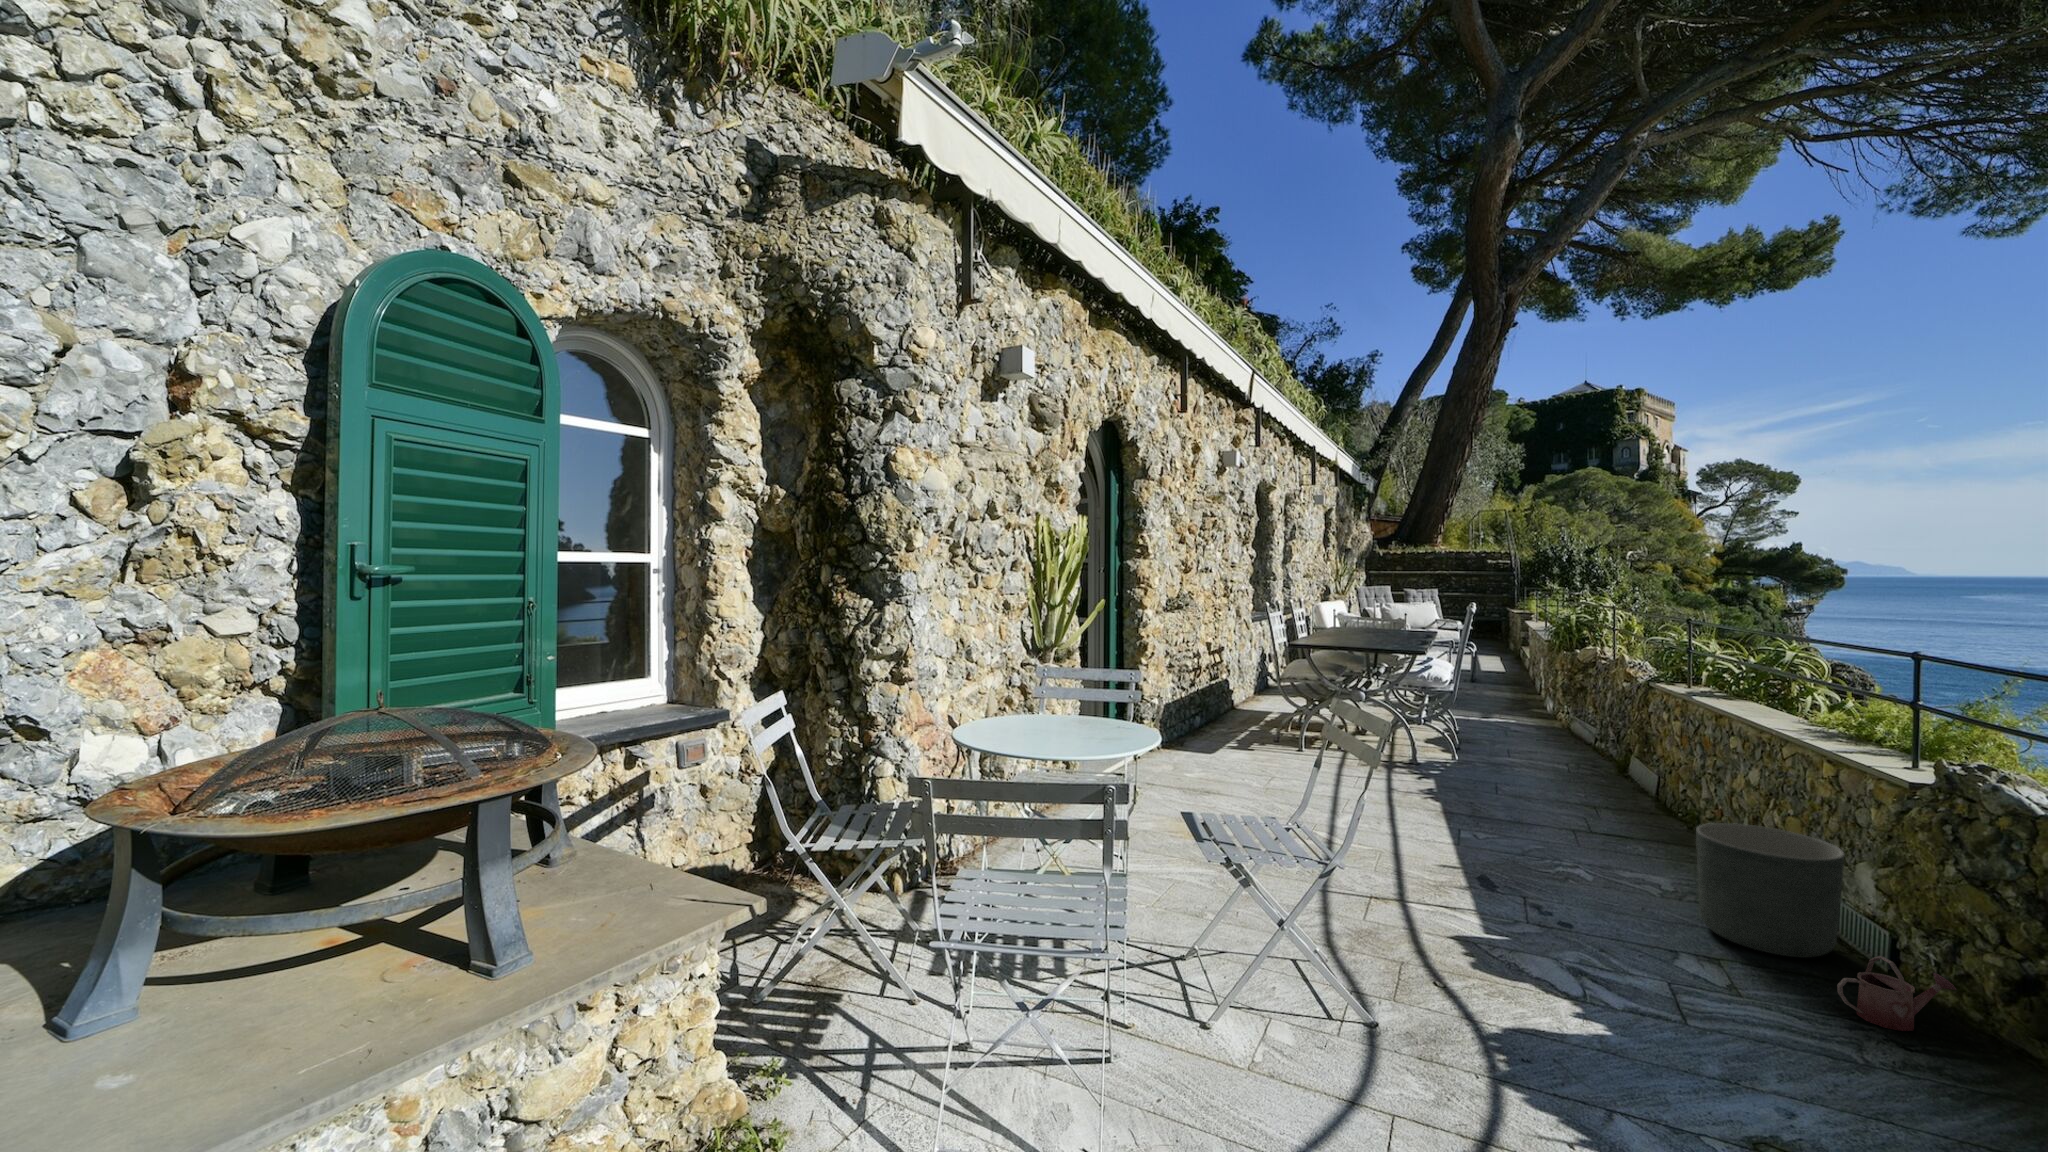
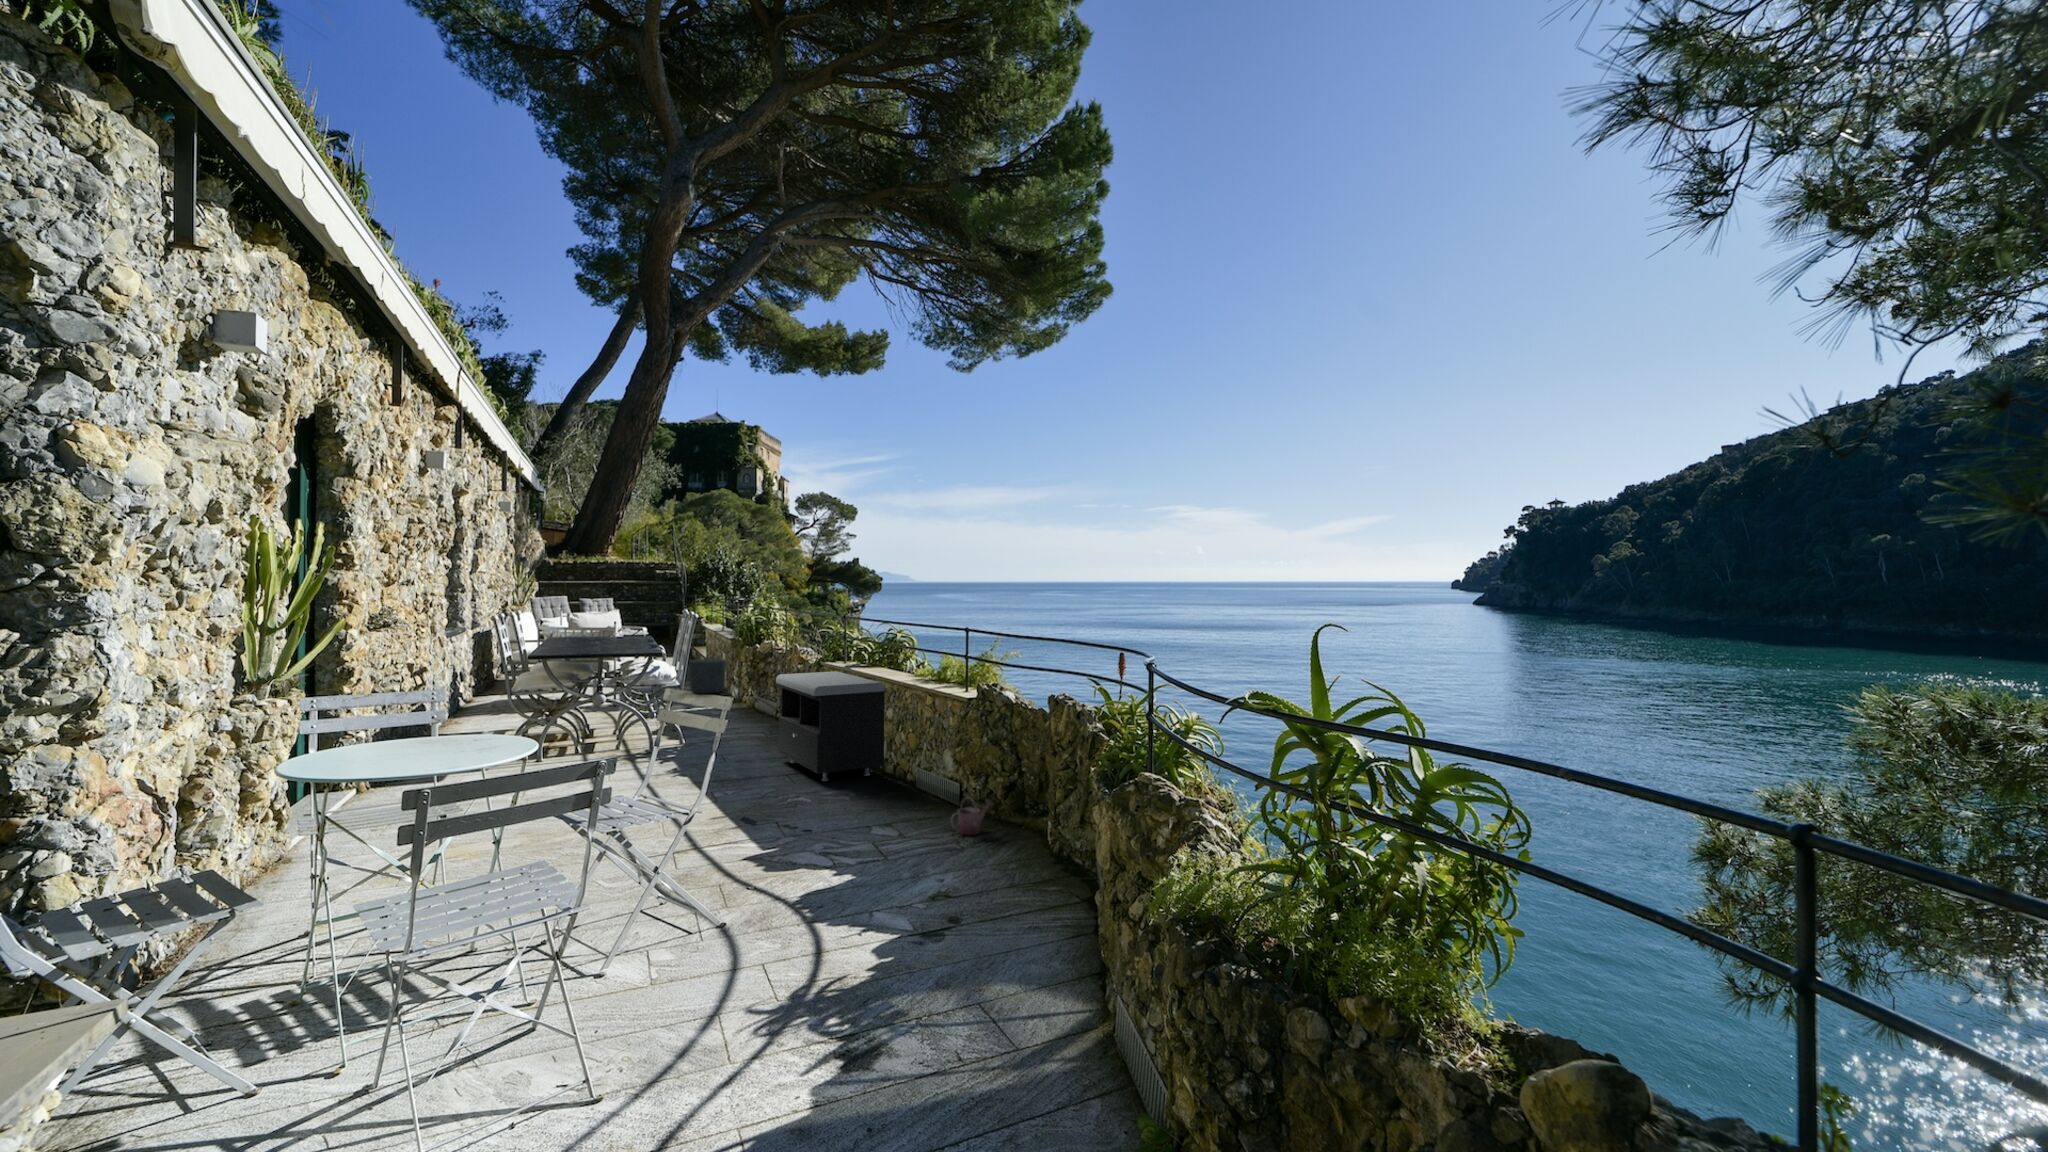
storage bench: none [1565,693,1738,859] -> present [776,671,885,781]
planter: present [1696,823,1845,958] -> present [689,659,726,694]

